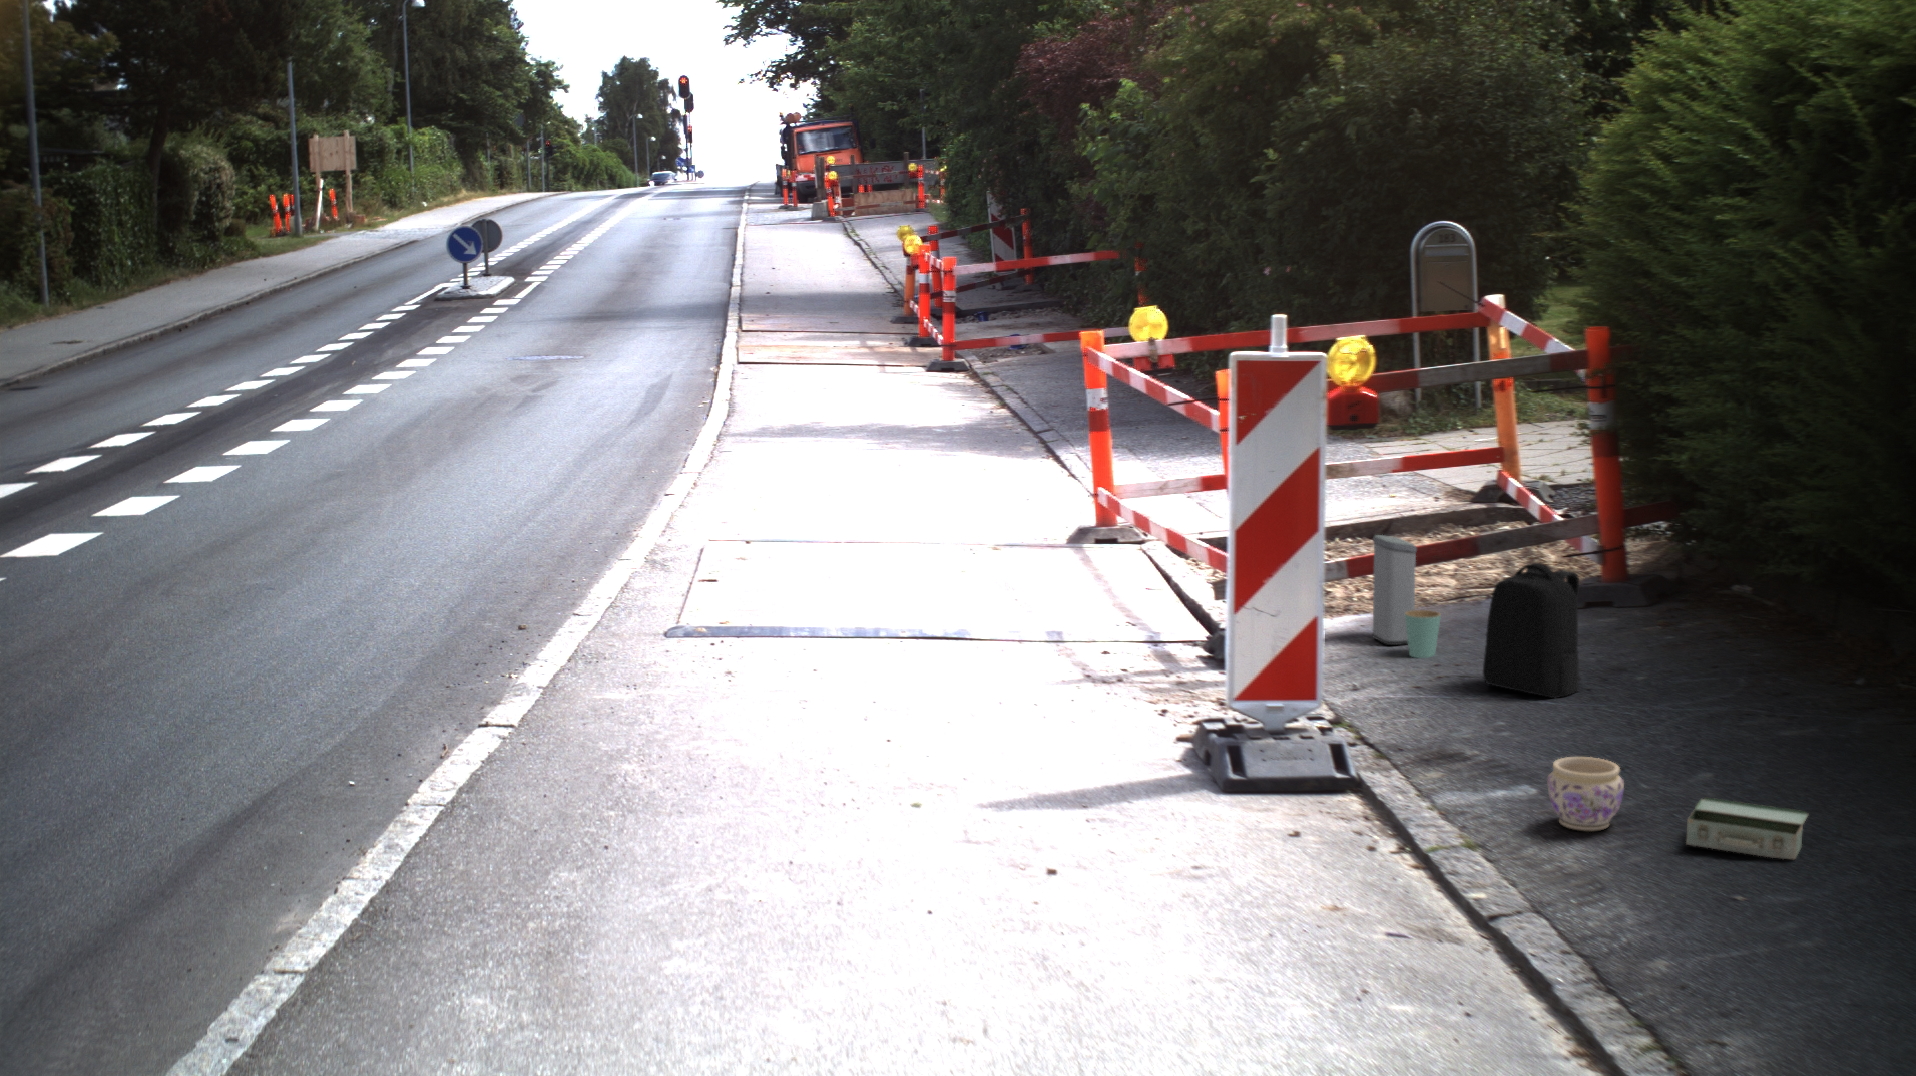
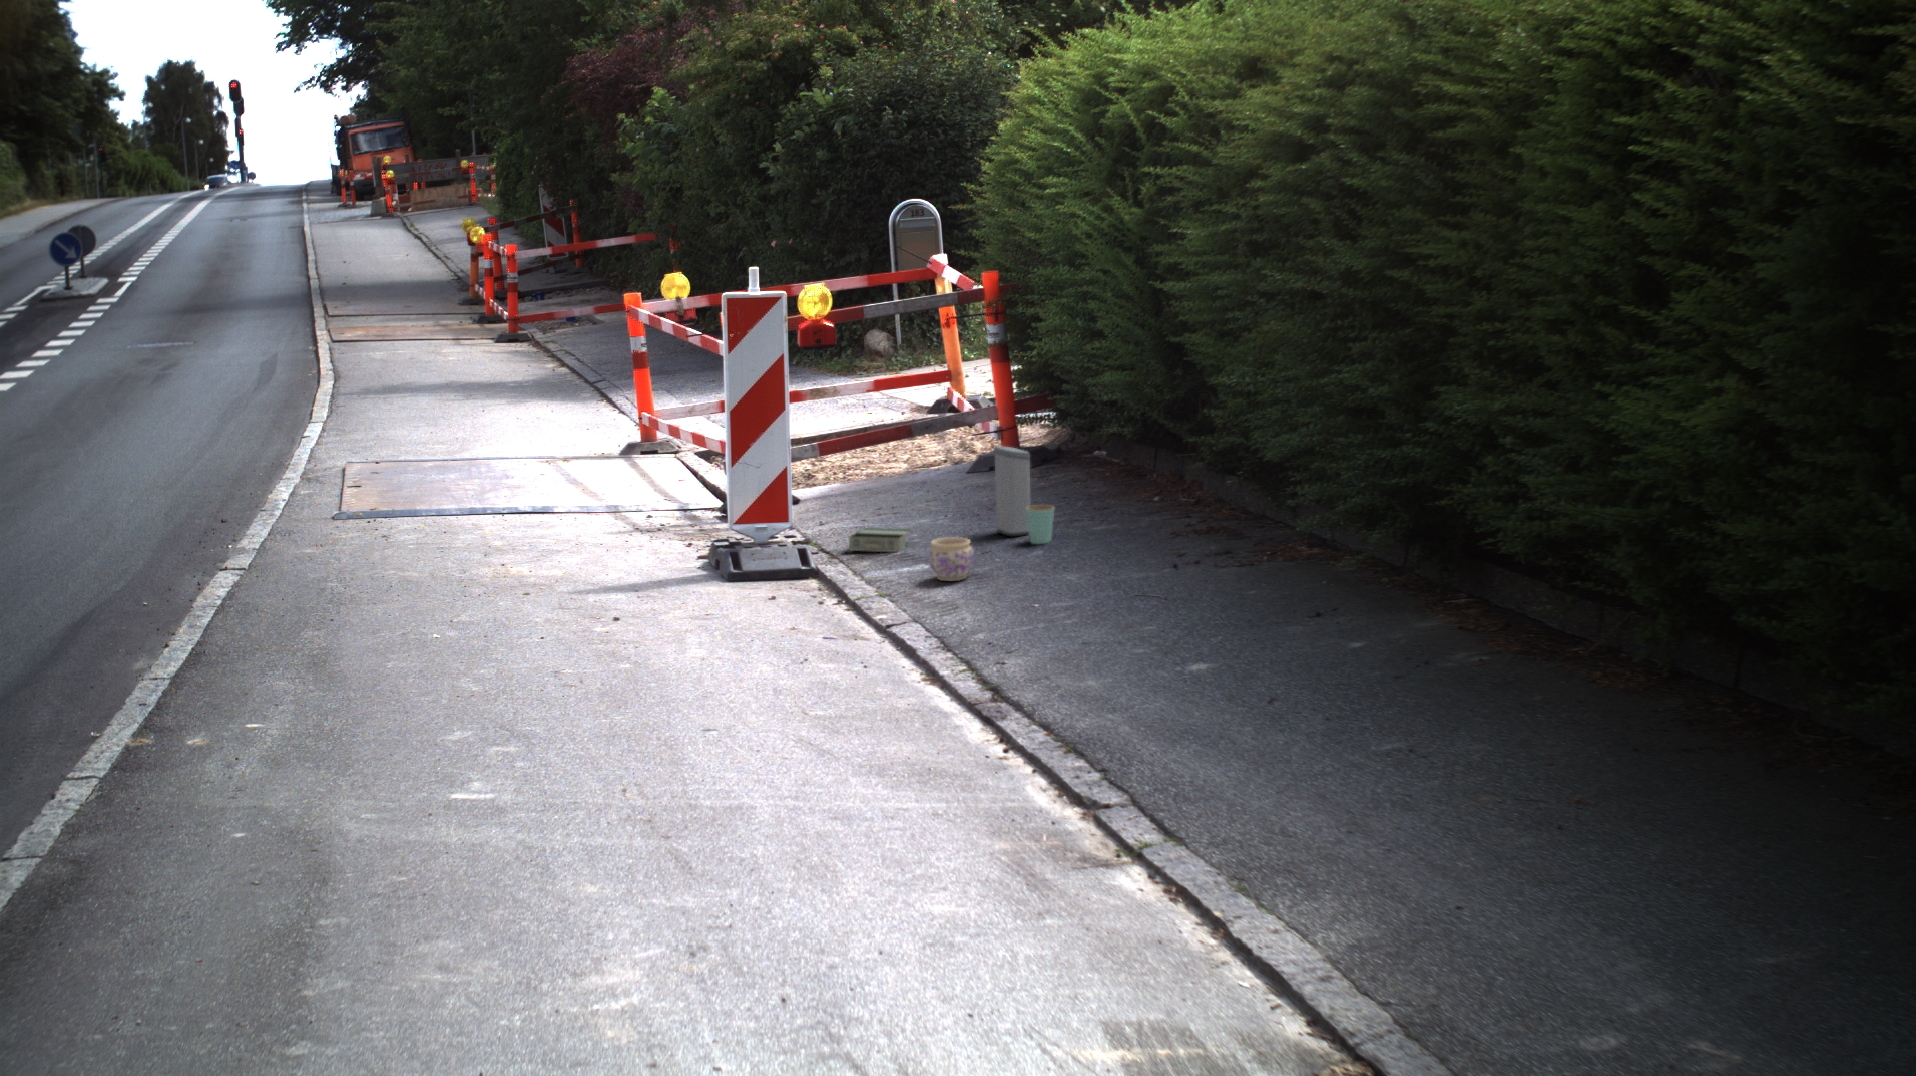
trash can: present [1373,535,1441,658] -> present [994,446,1054,544]
backpack: present [1483,563,1581,698] -> none [905,431,969,520]
toolbox: present [1686,798,1809,859] -> present [849,528,911,552]

